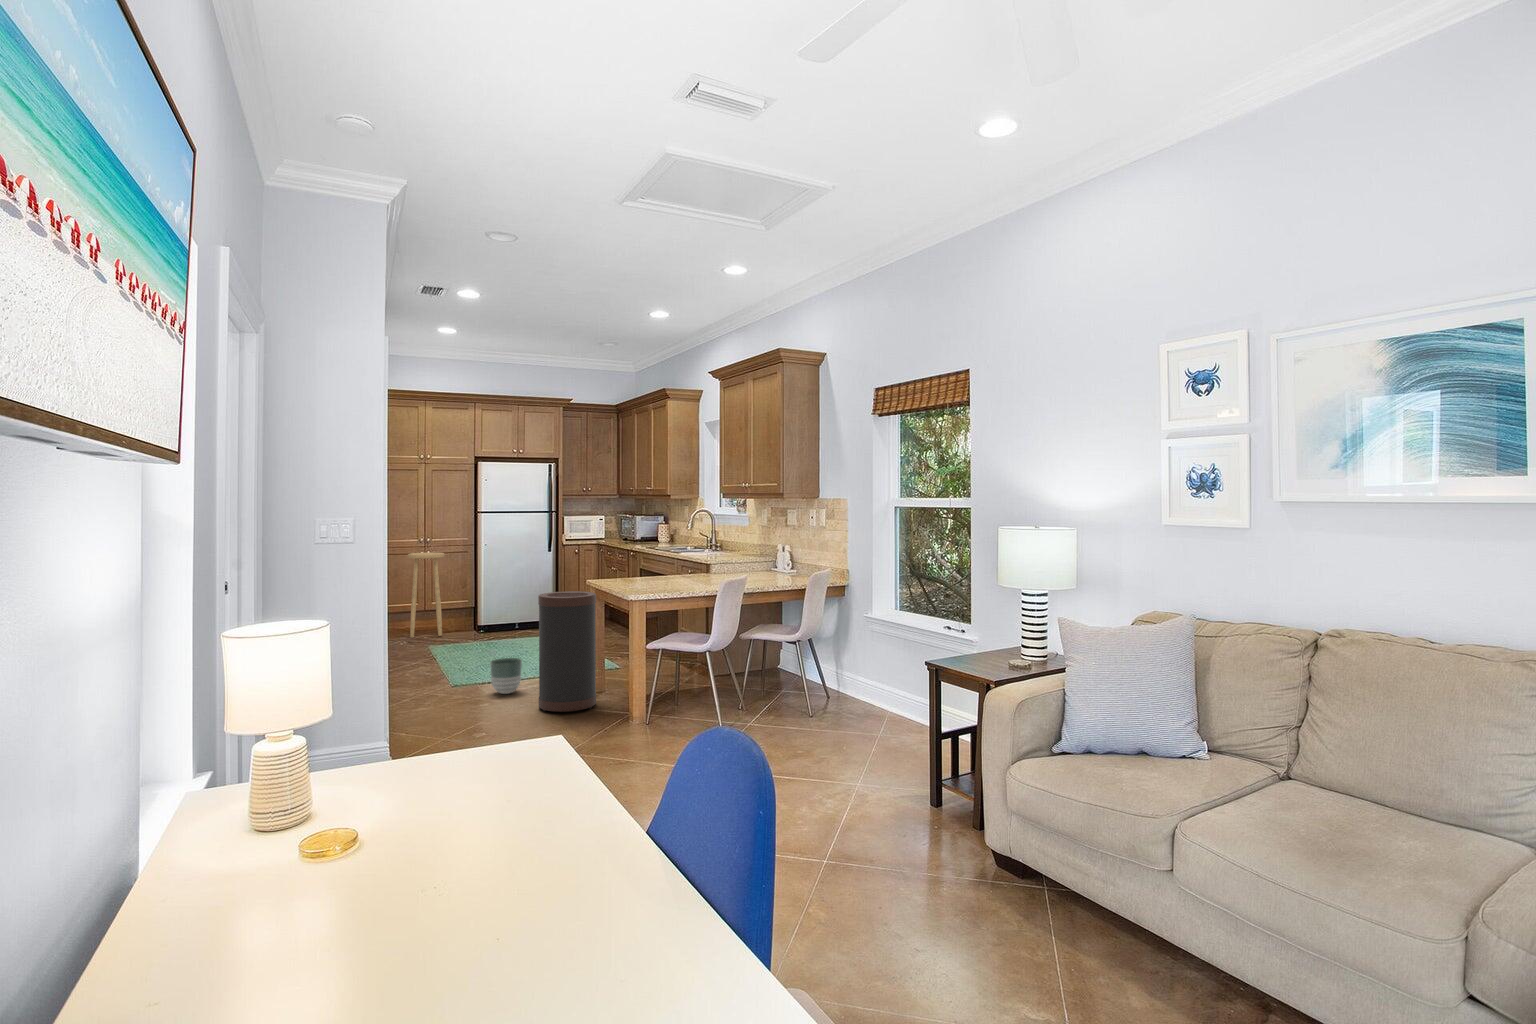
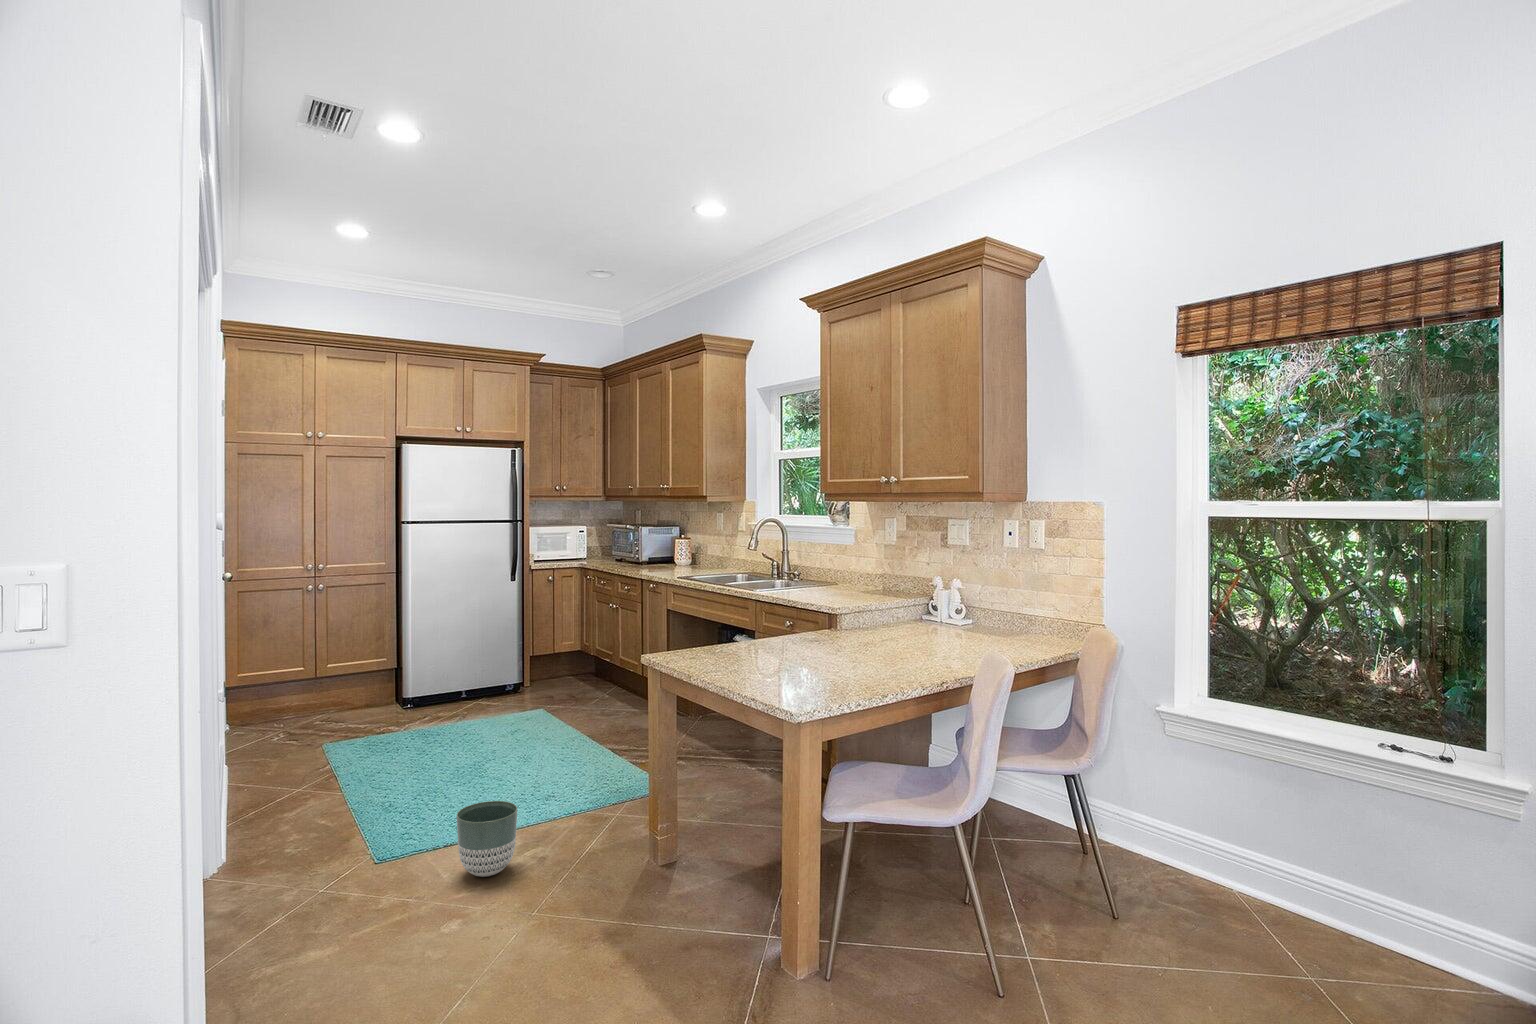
stool: present [408,552,445,638] -> none [287,585,348,724]
trash can: present [538,591,596,712] -> none [567,680,680,938]

